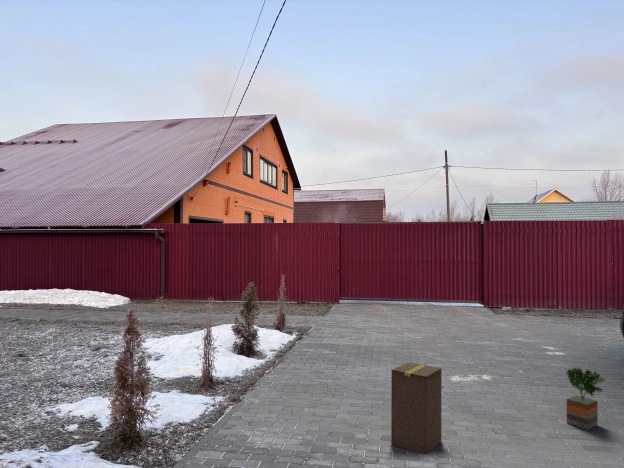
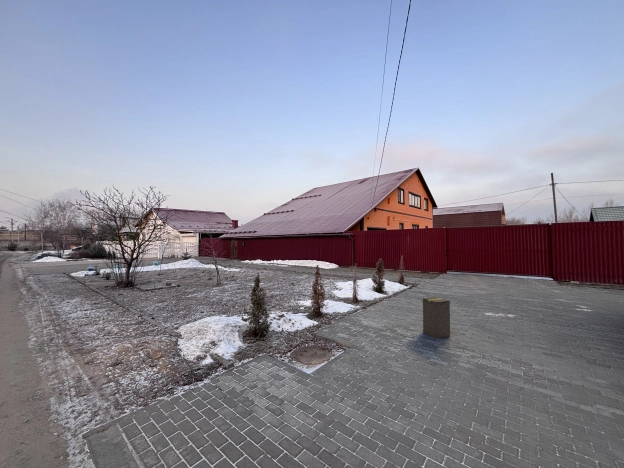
potted tree: present [566,368,605,430] -> none [538,311,567,347]

